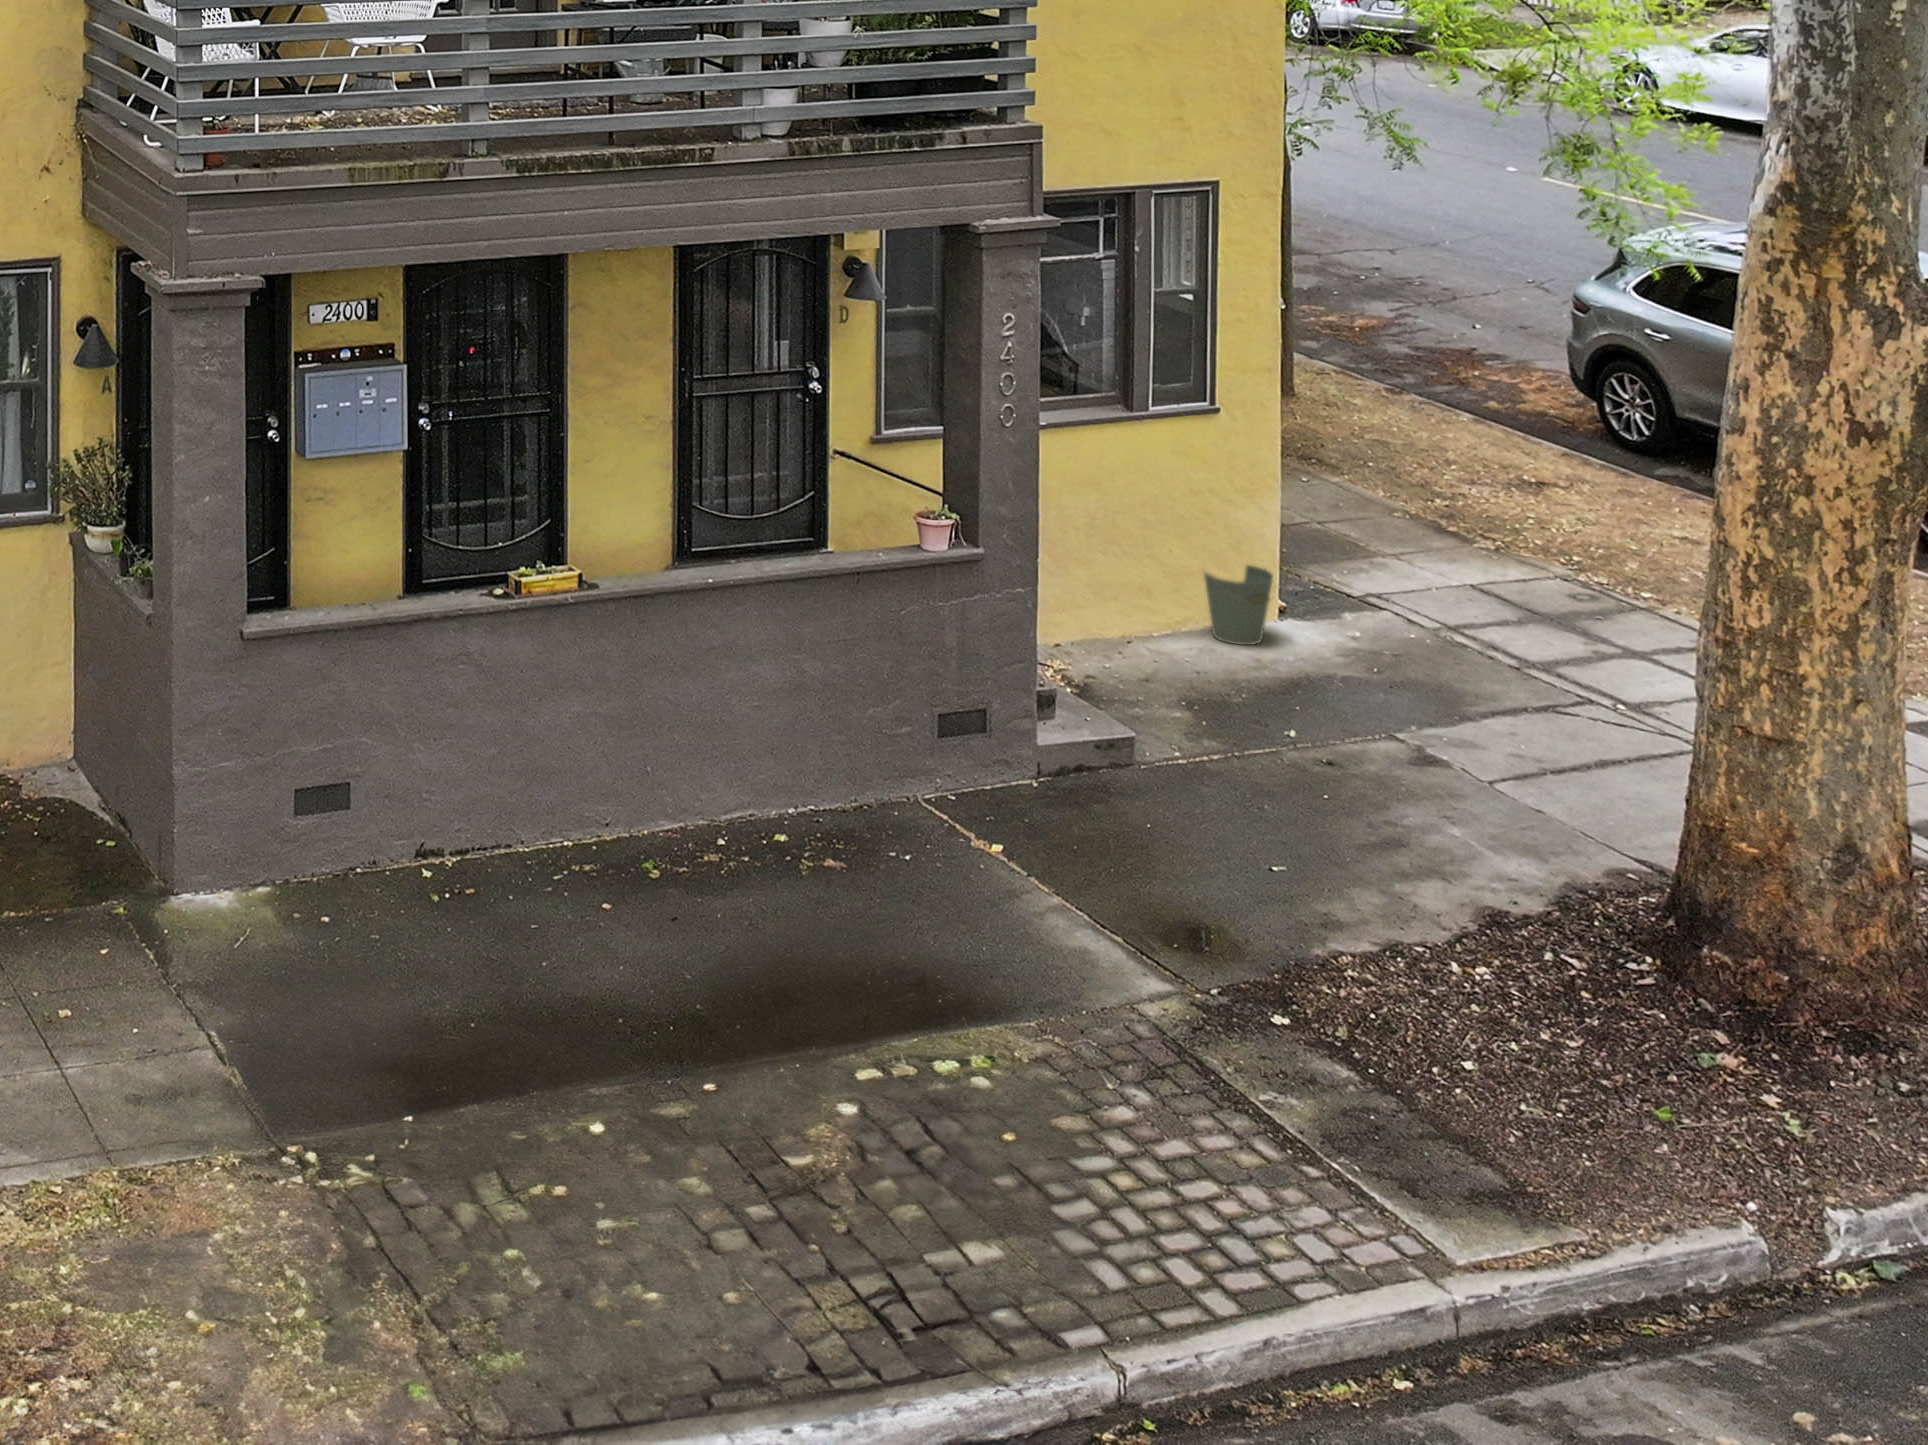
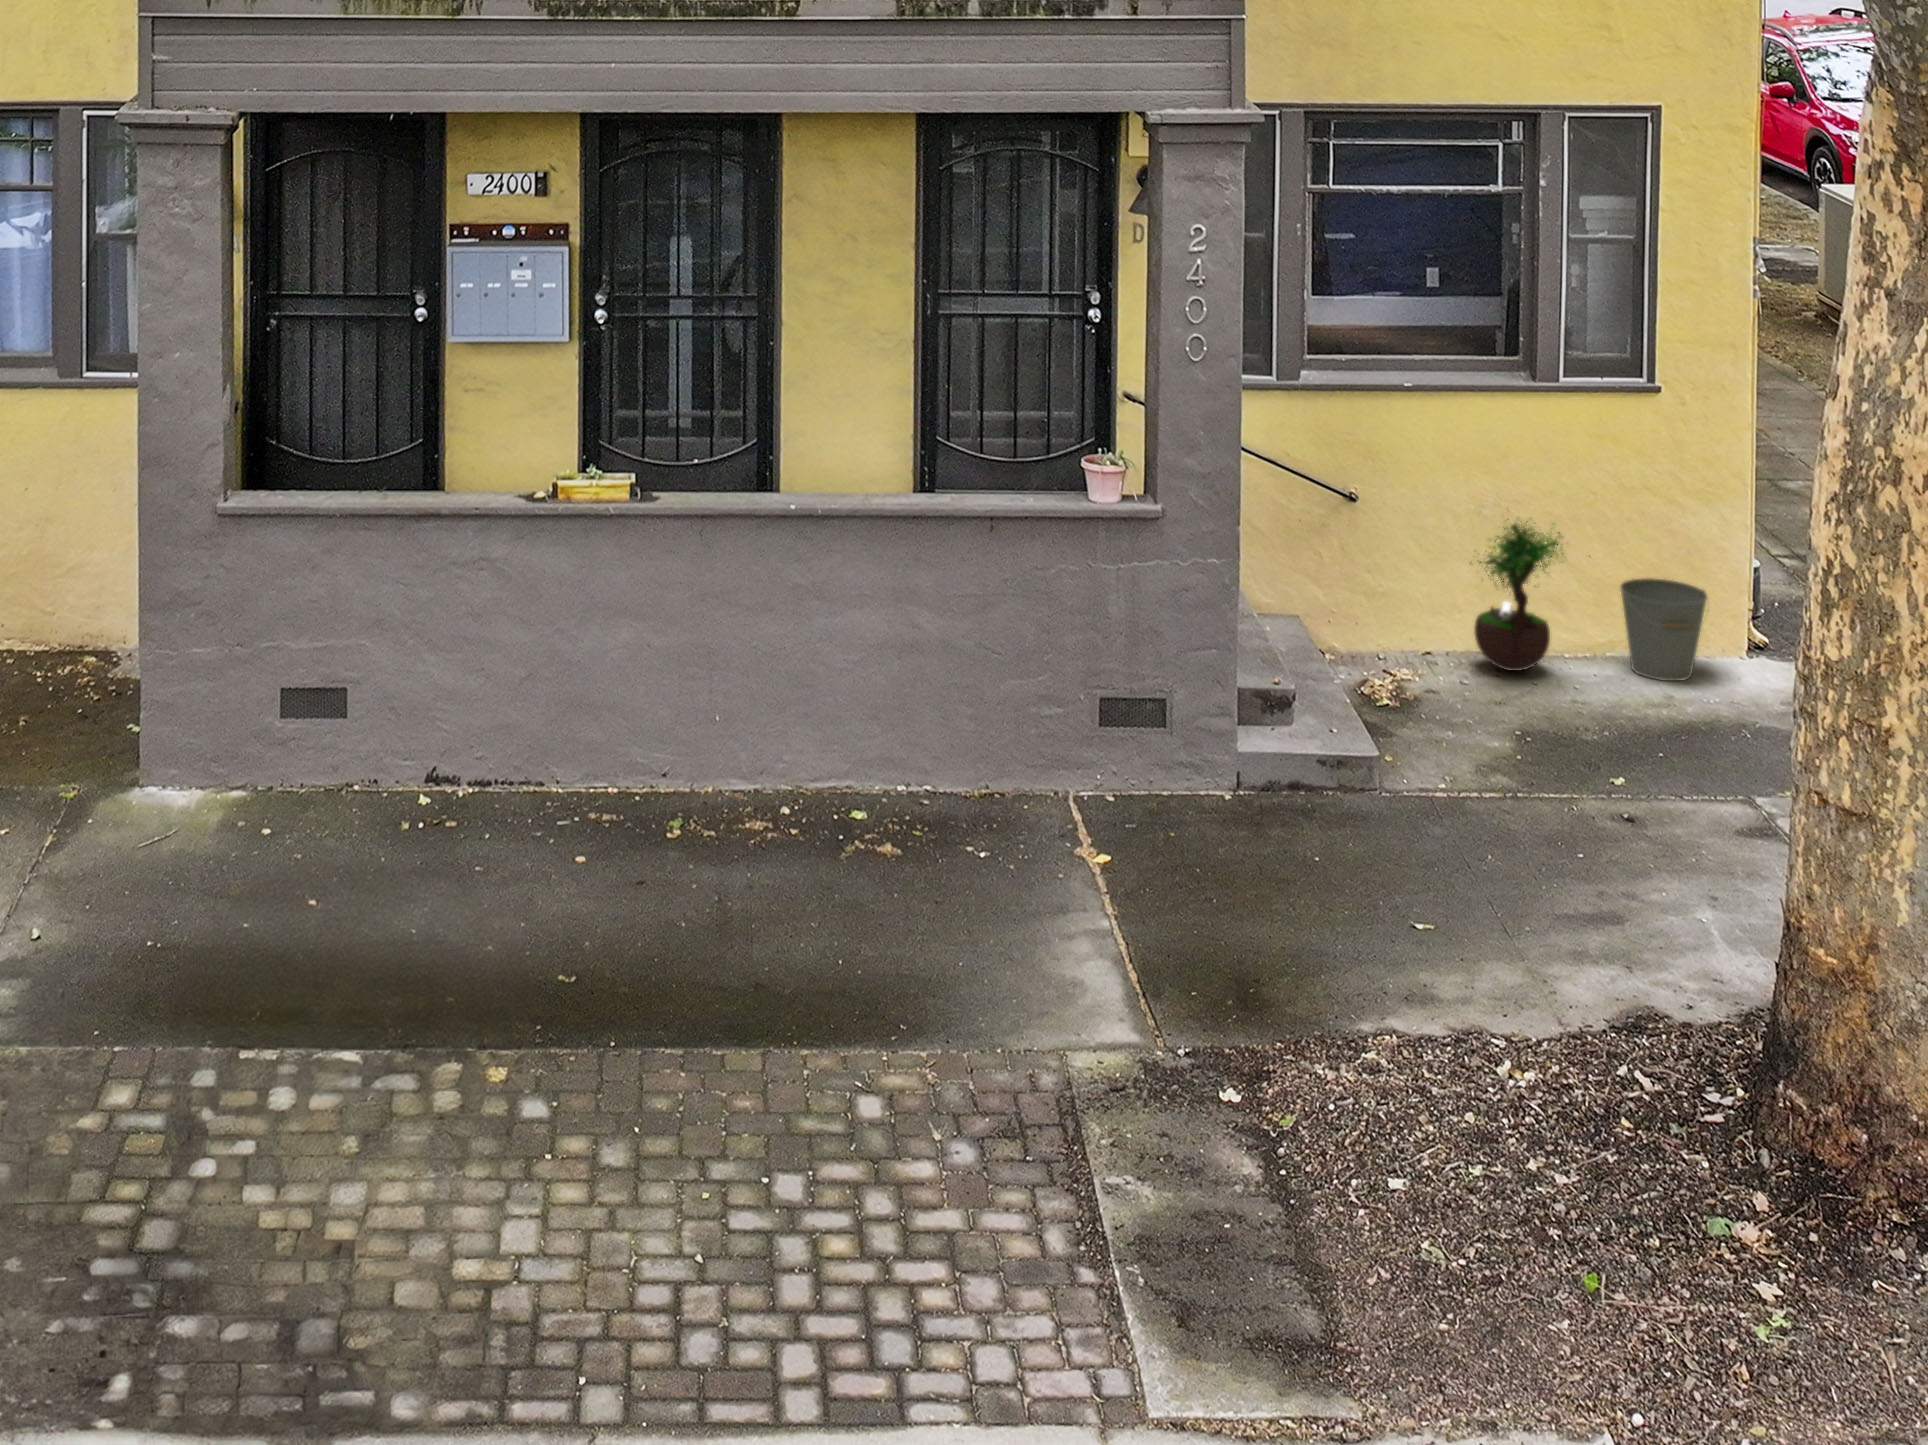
potted tree: none [1103,518,1186,651] -> present [1470,518,1565,671]

